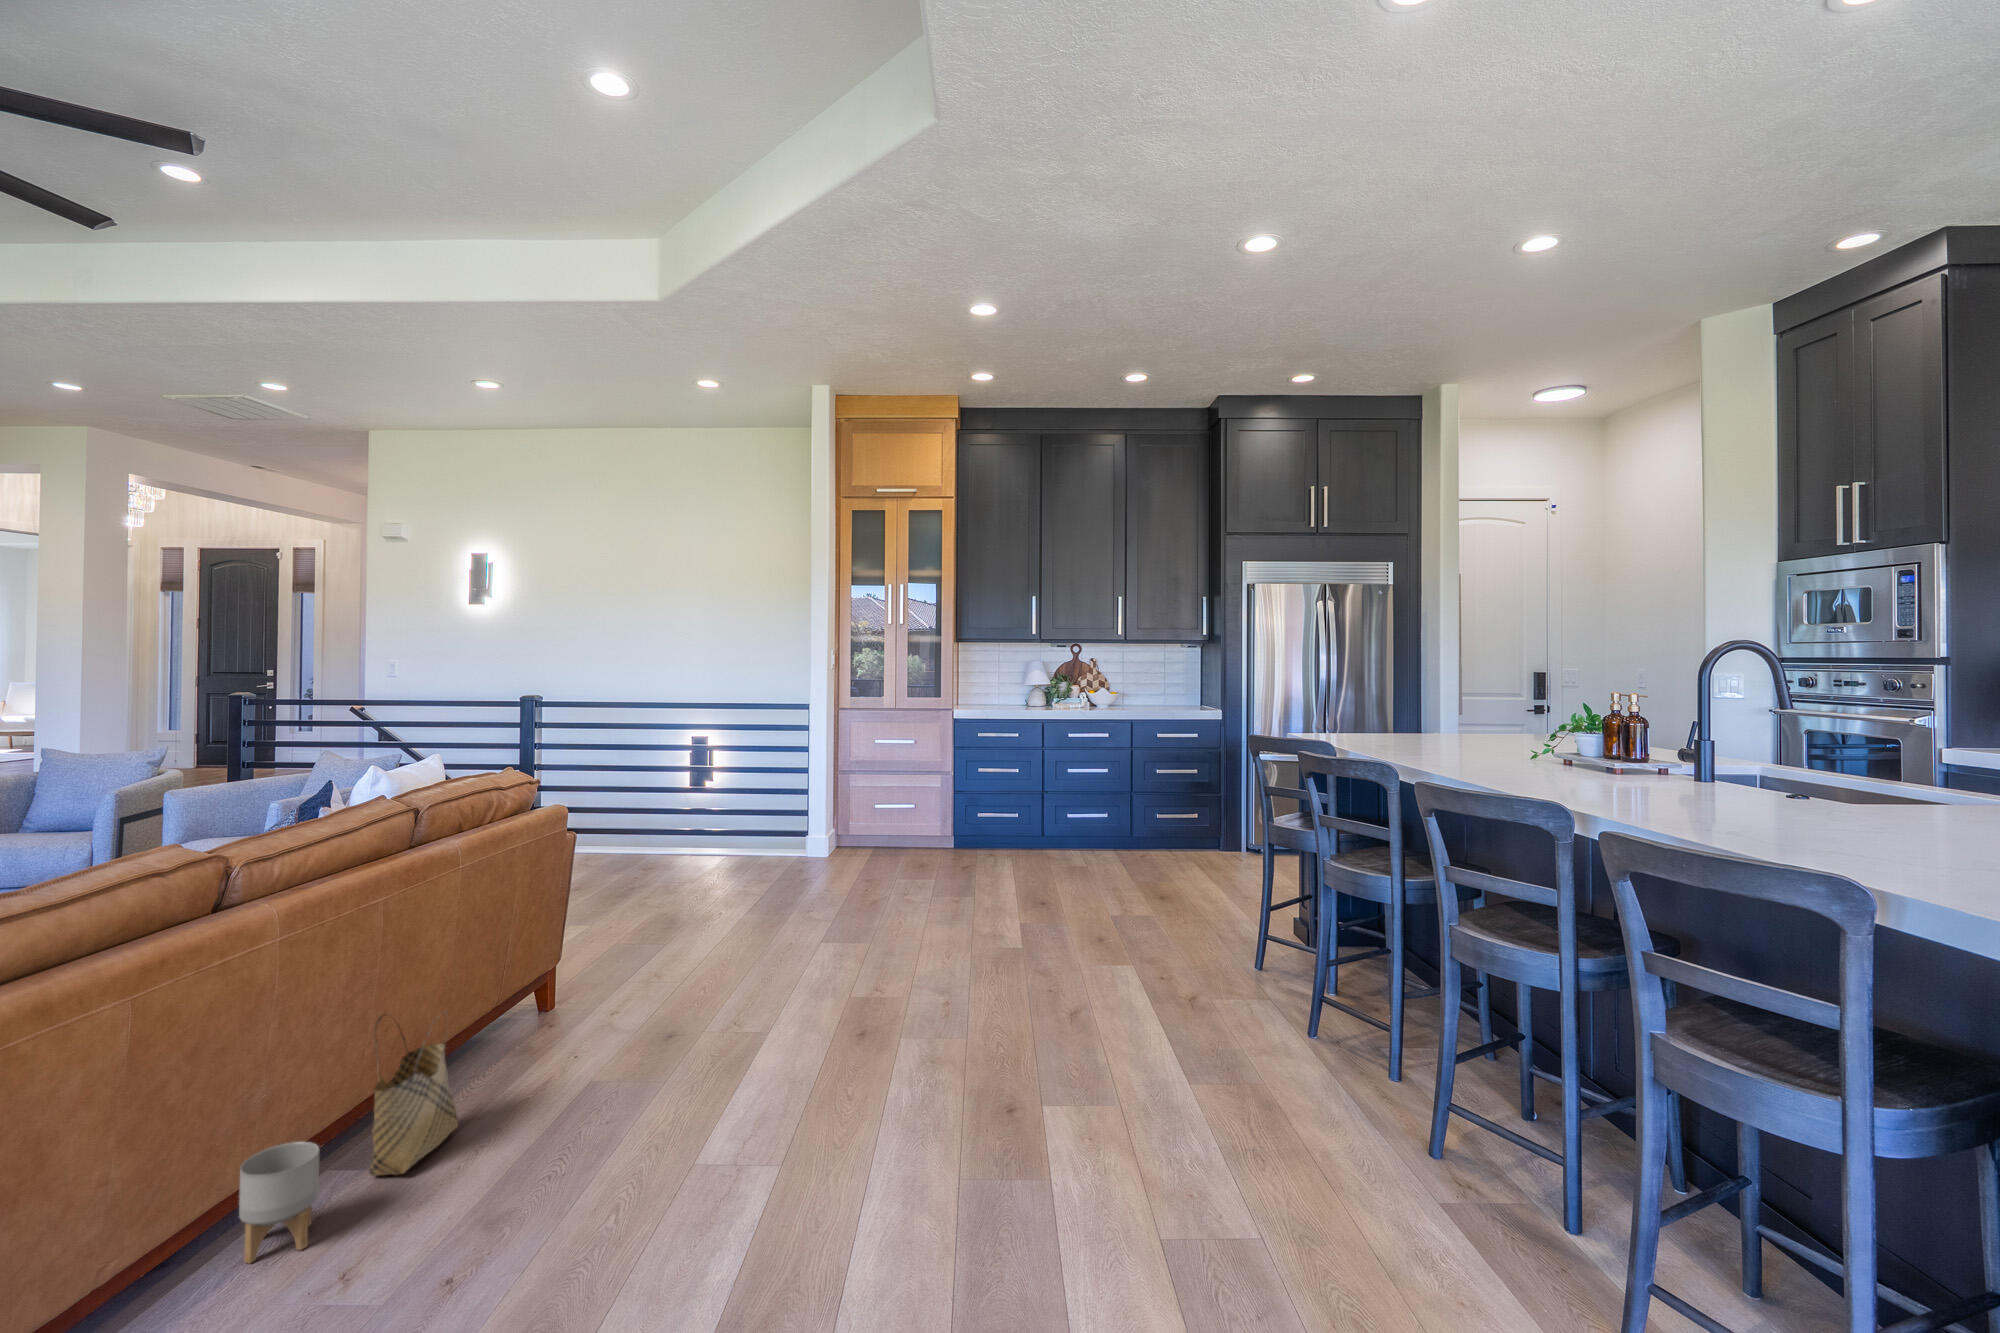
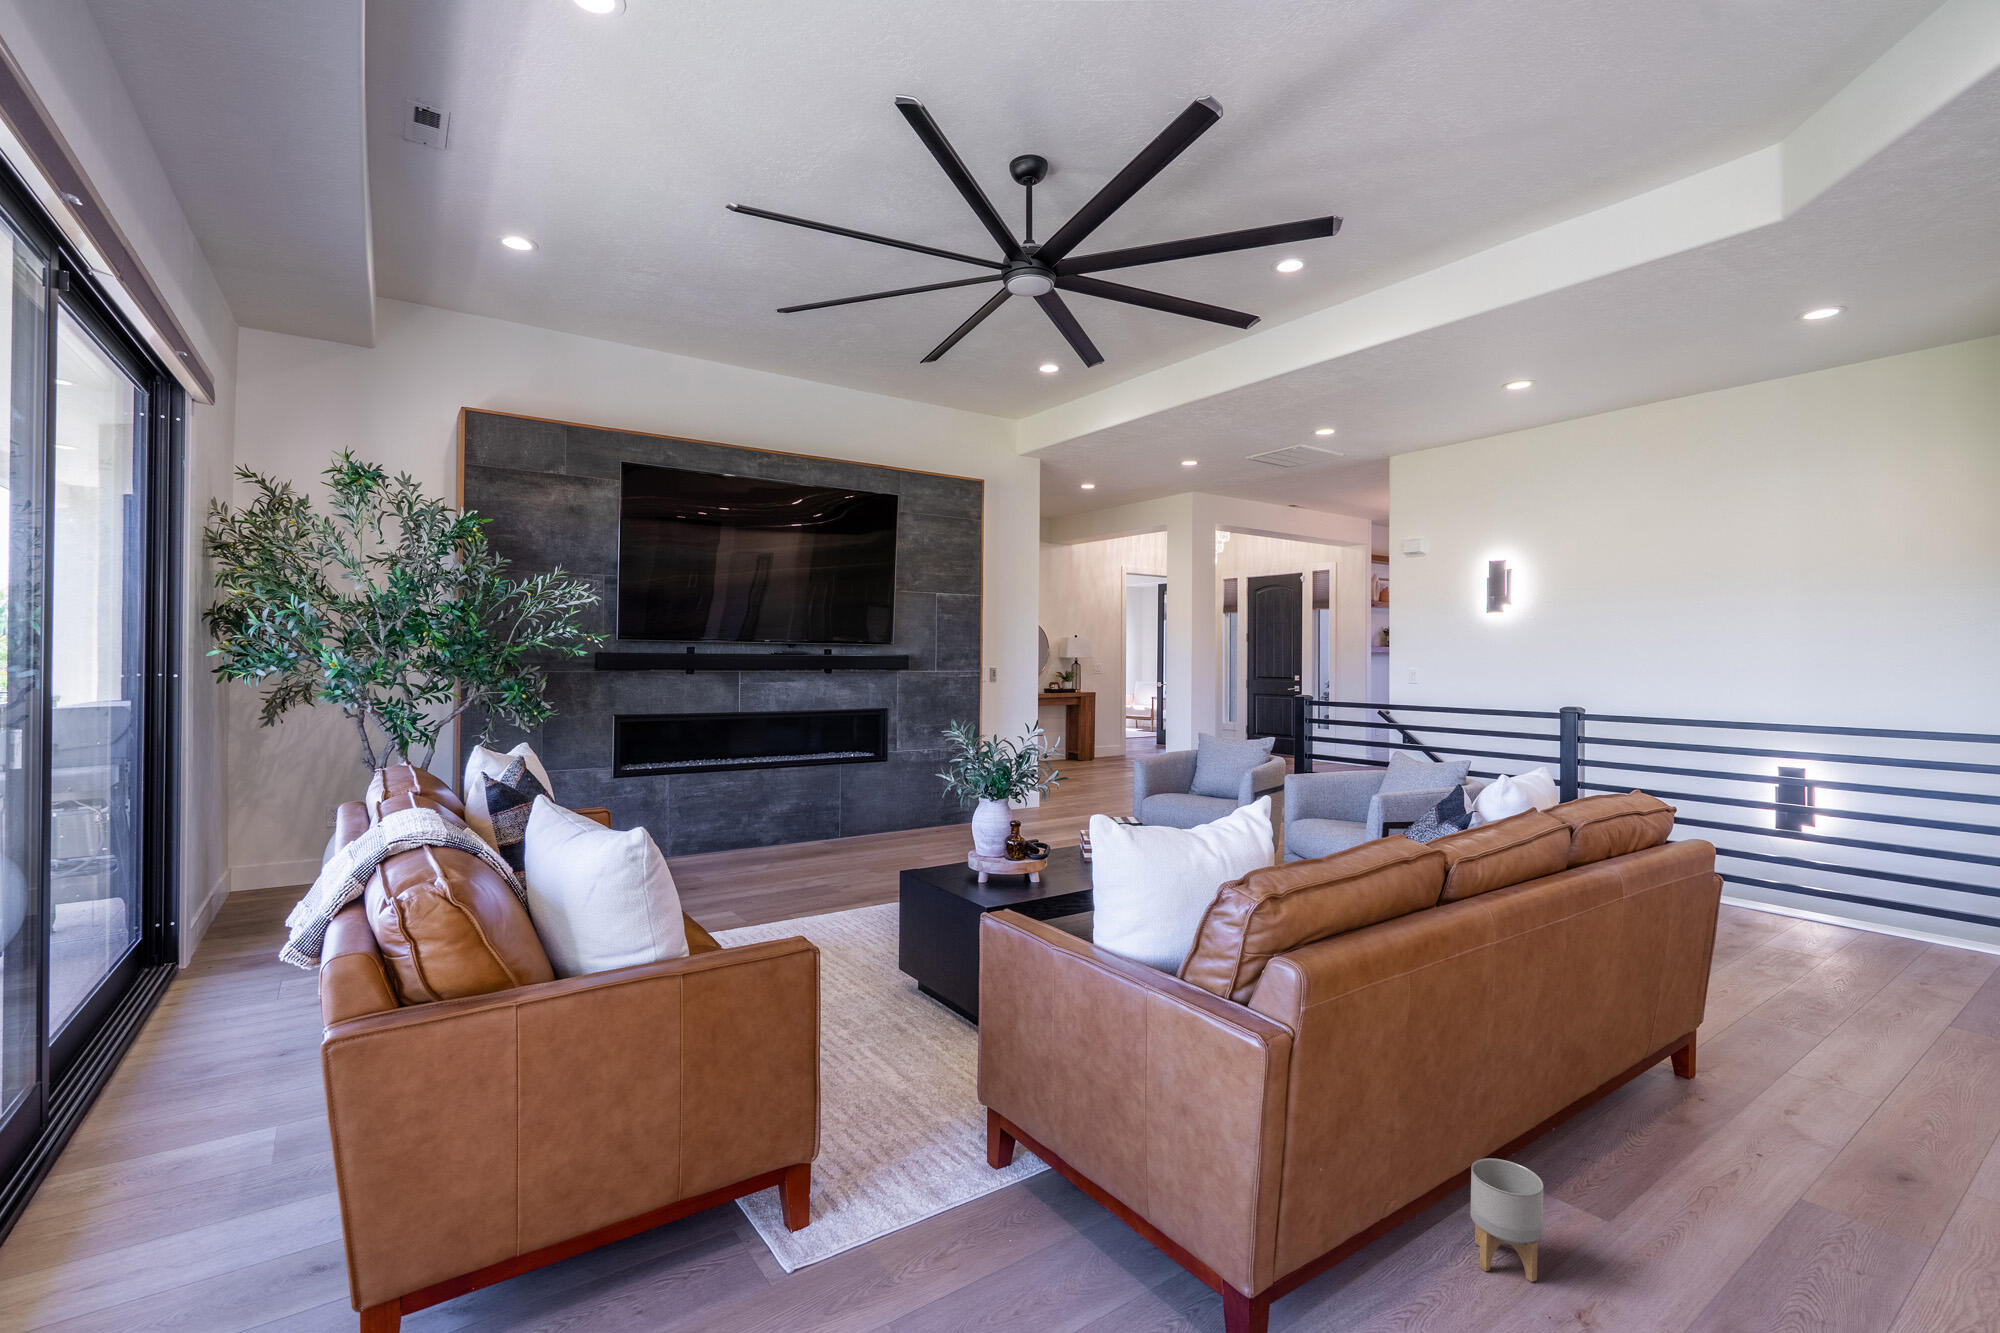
woven basket: present [369,1014,458,1176] -> none [1567,1050,1652,1239]

